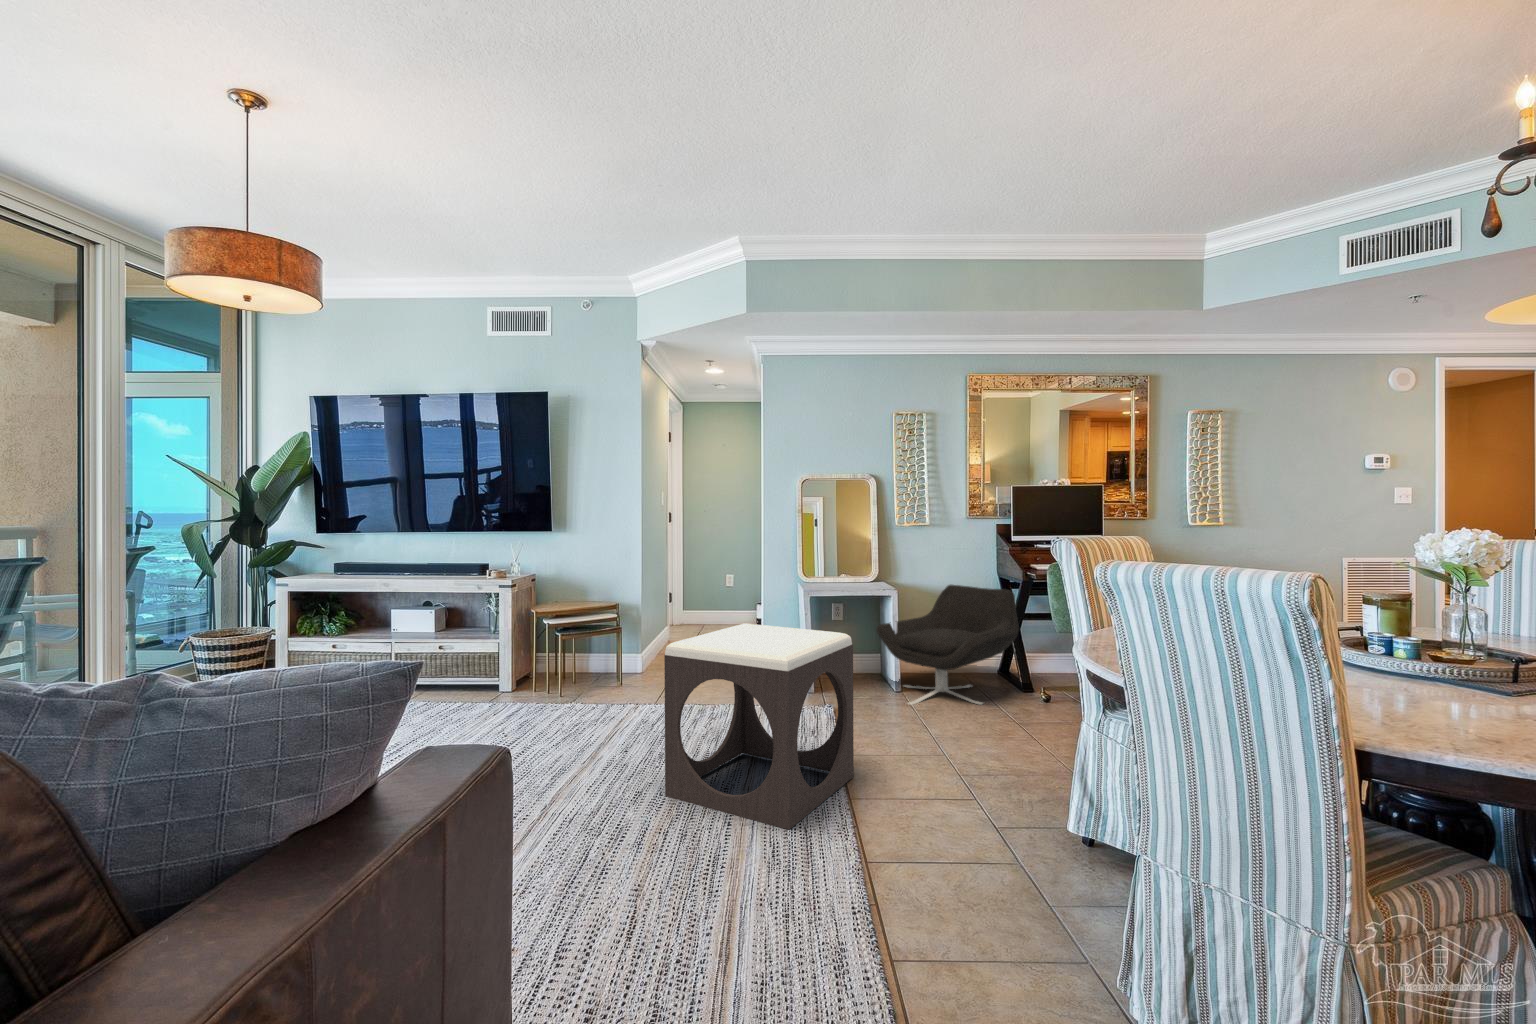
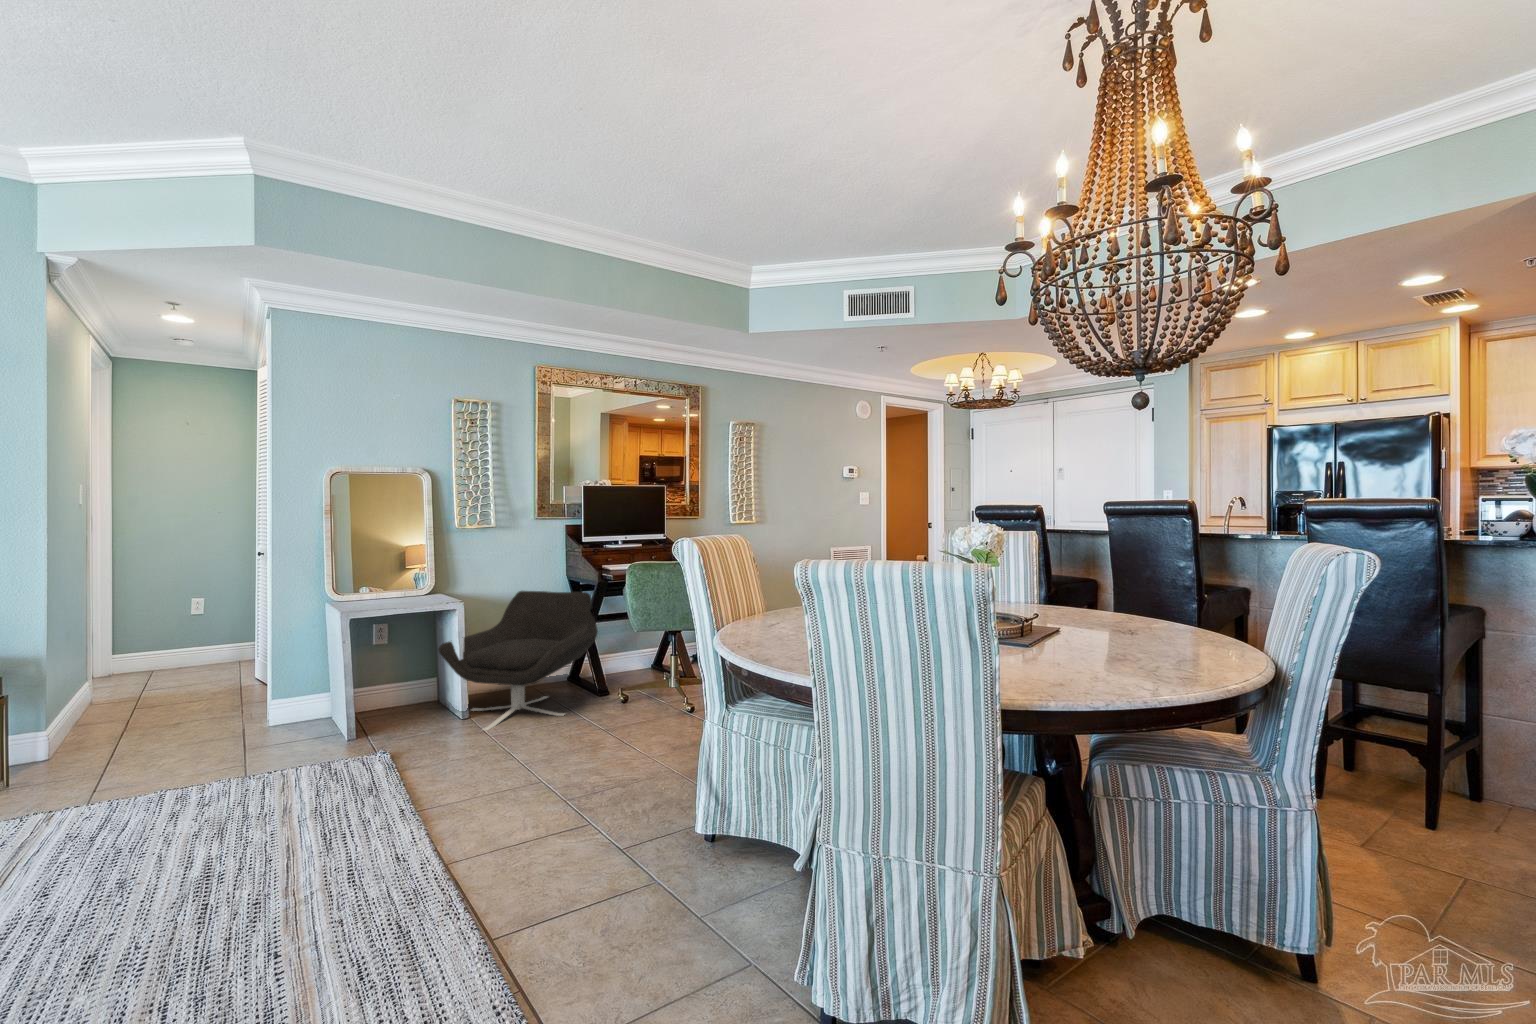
footstool: present [664,623,854,830] -> none [141,663,444,951]

